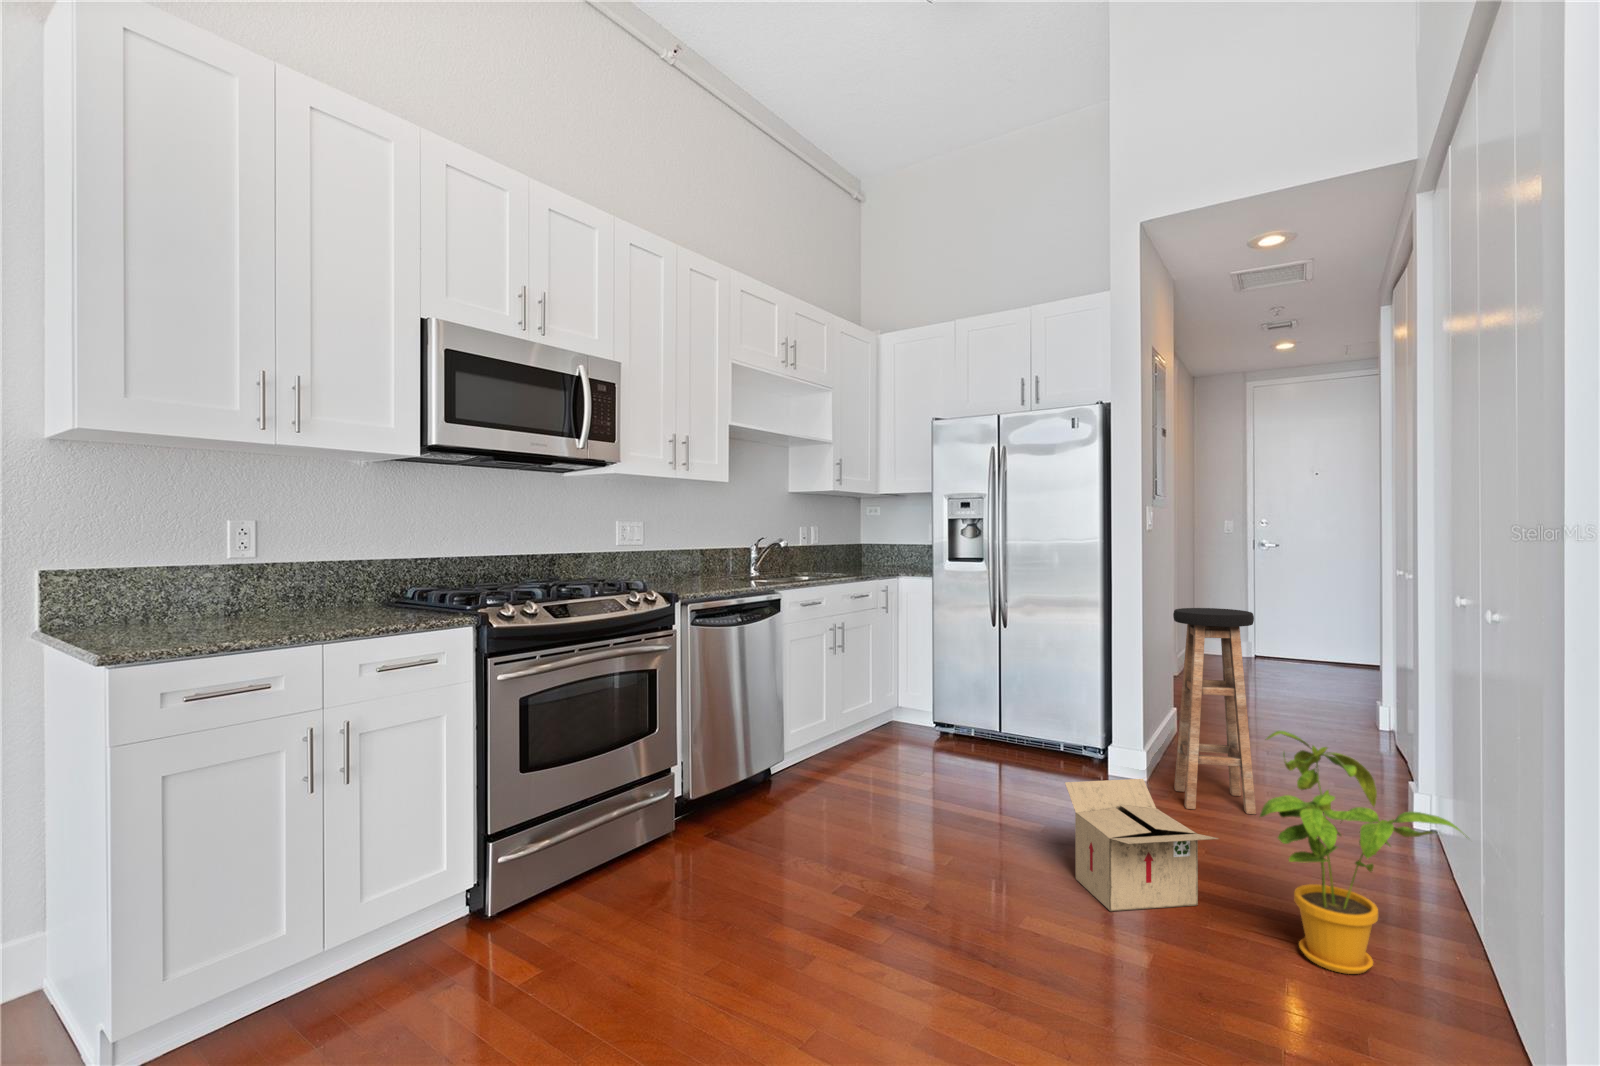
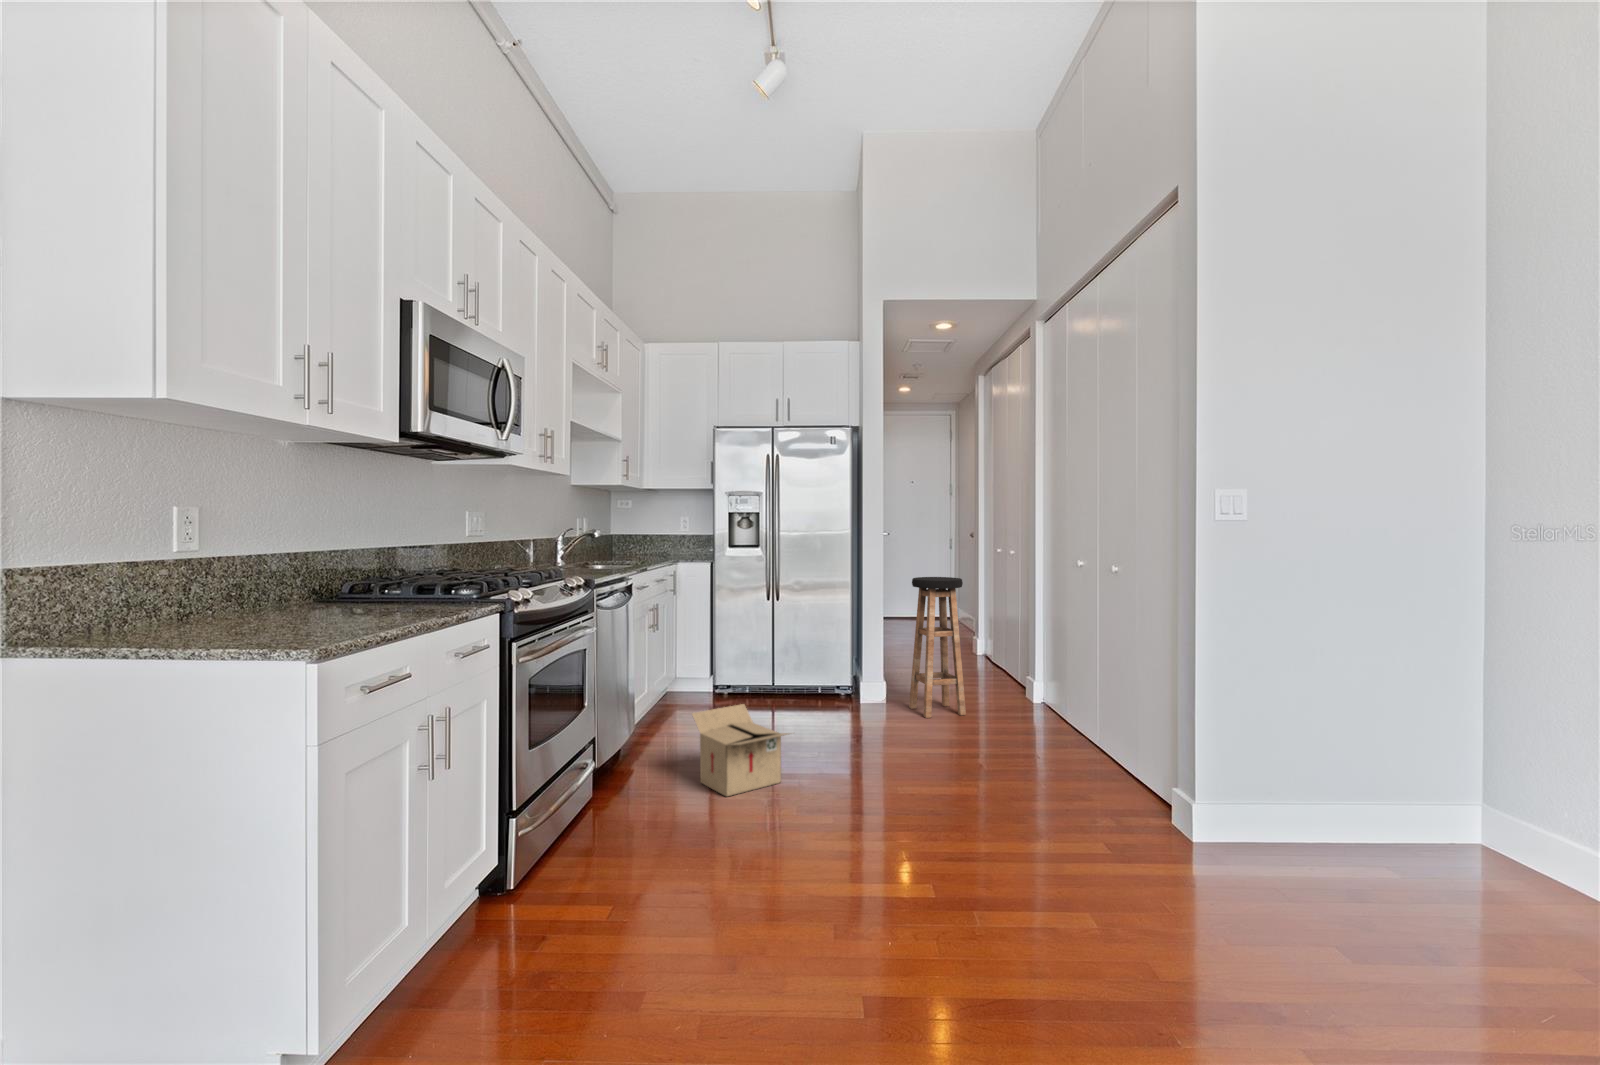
house plant: present [1260,731,1464,974] -> none [1017,648,1123,784]
cardboard box: present [1065,779,1219,911] -> present [692,704,788,797]

